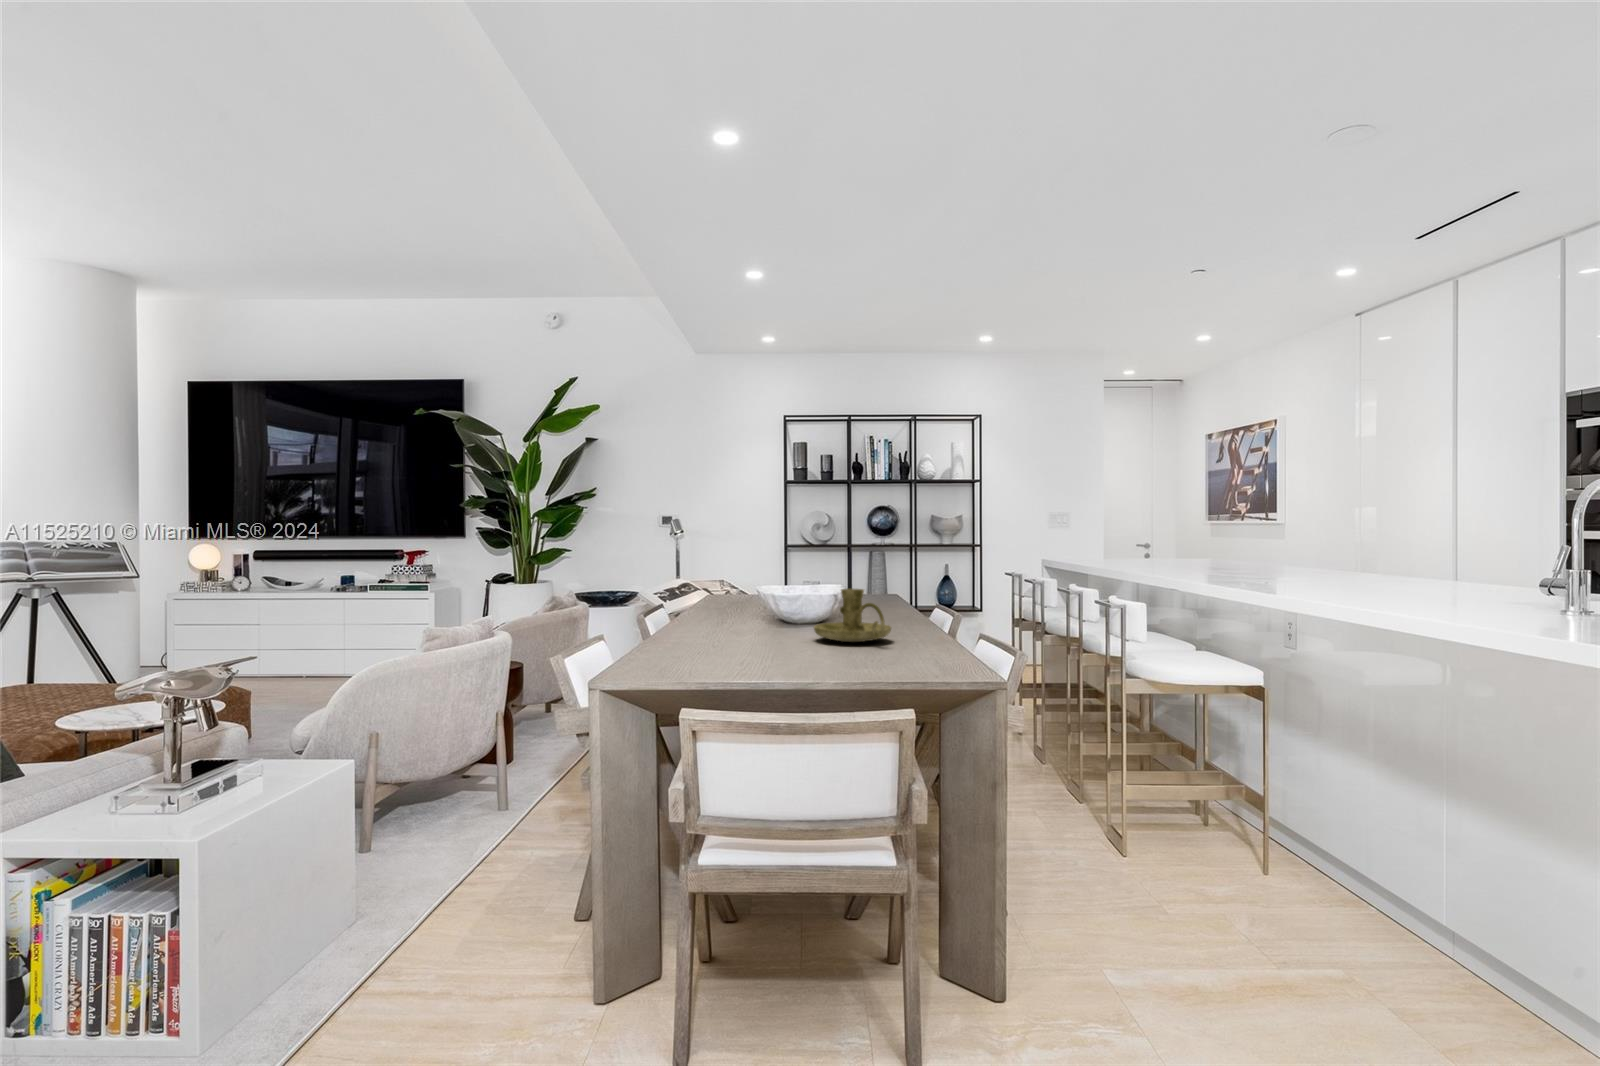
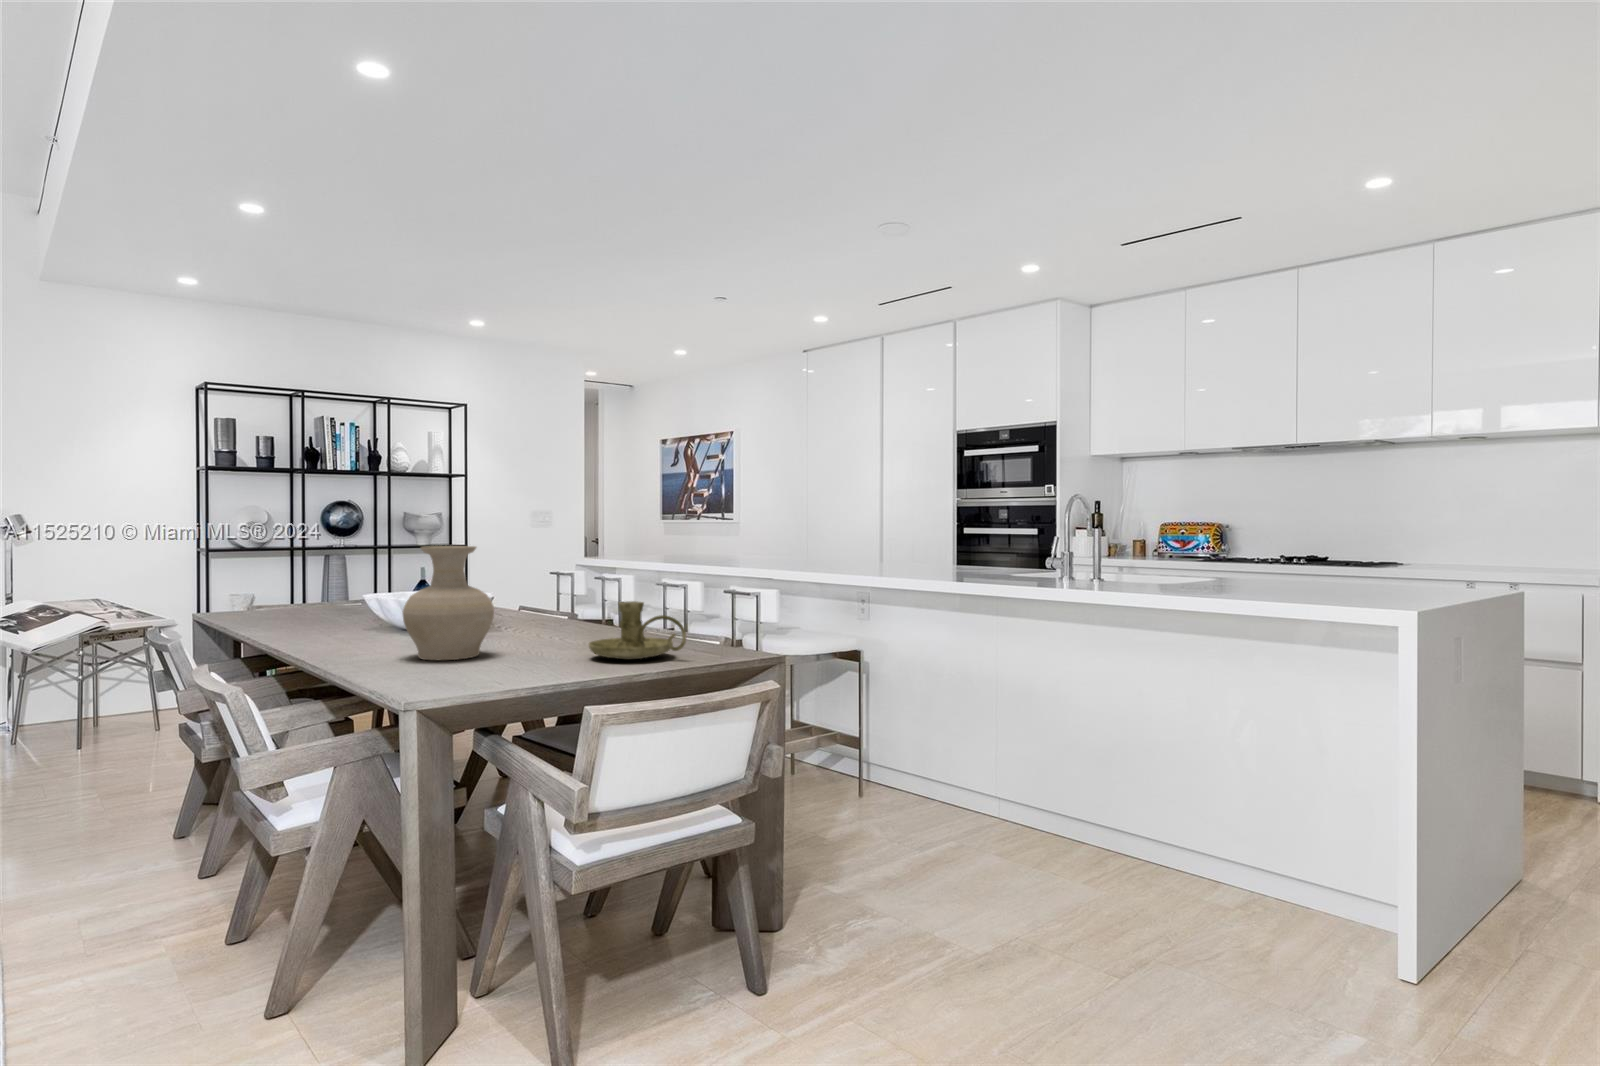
vase: none [702,536,772,629] -> present [402,546,494,660]

